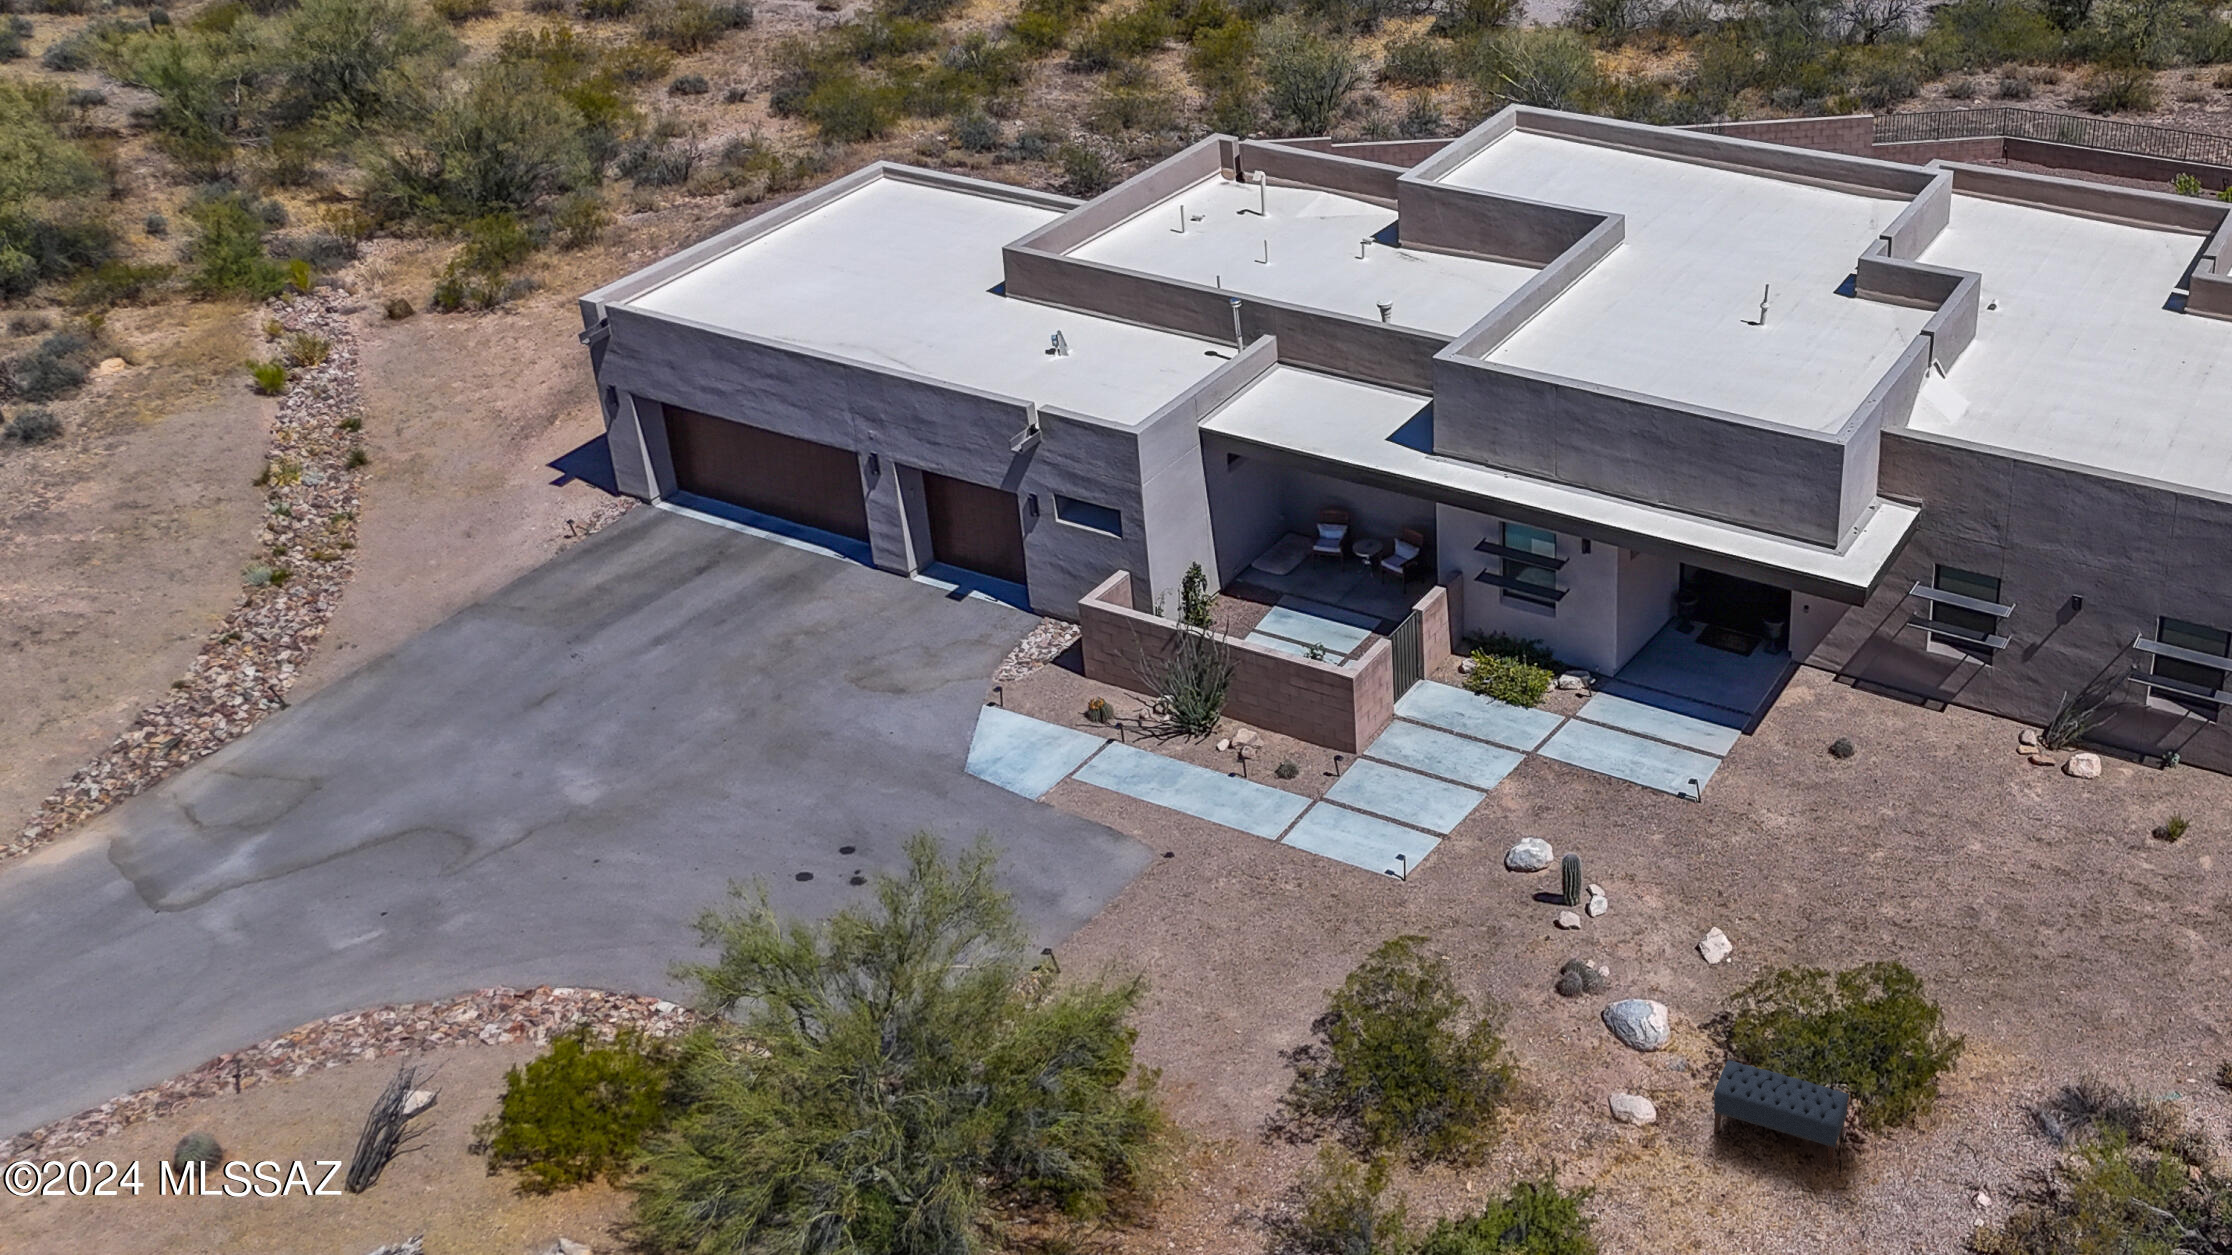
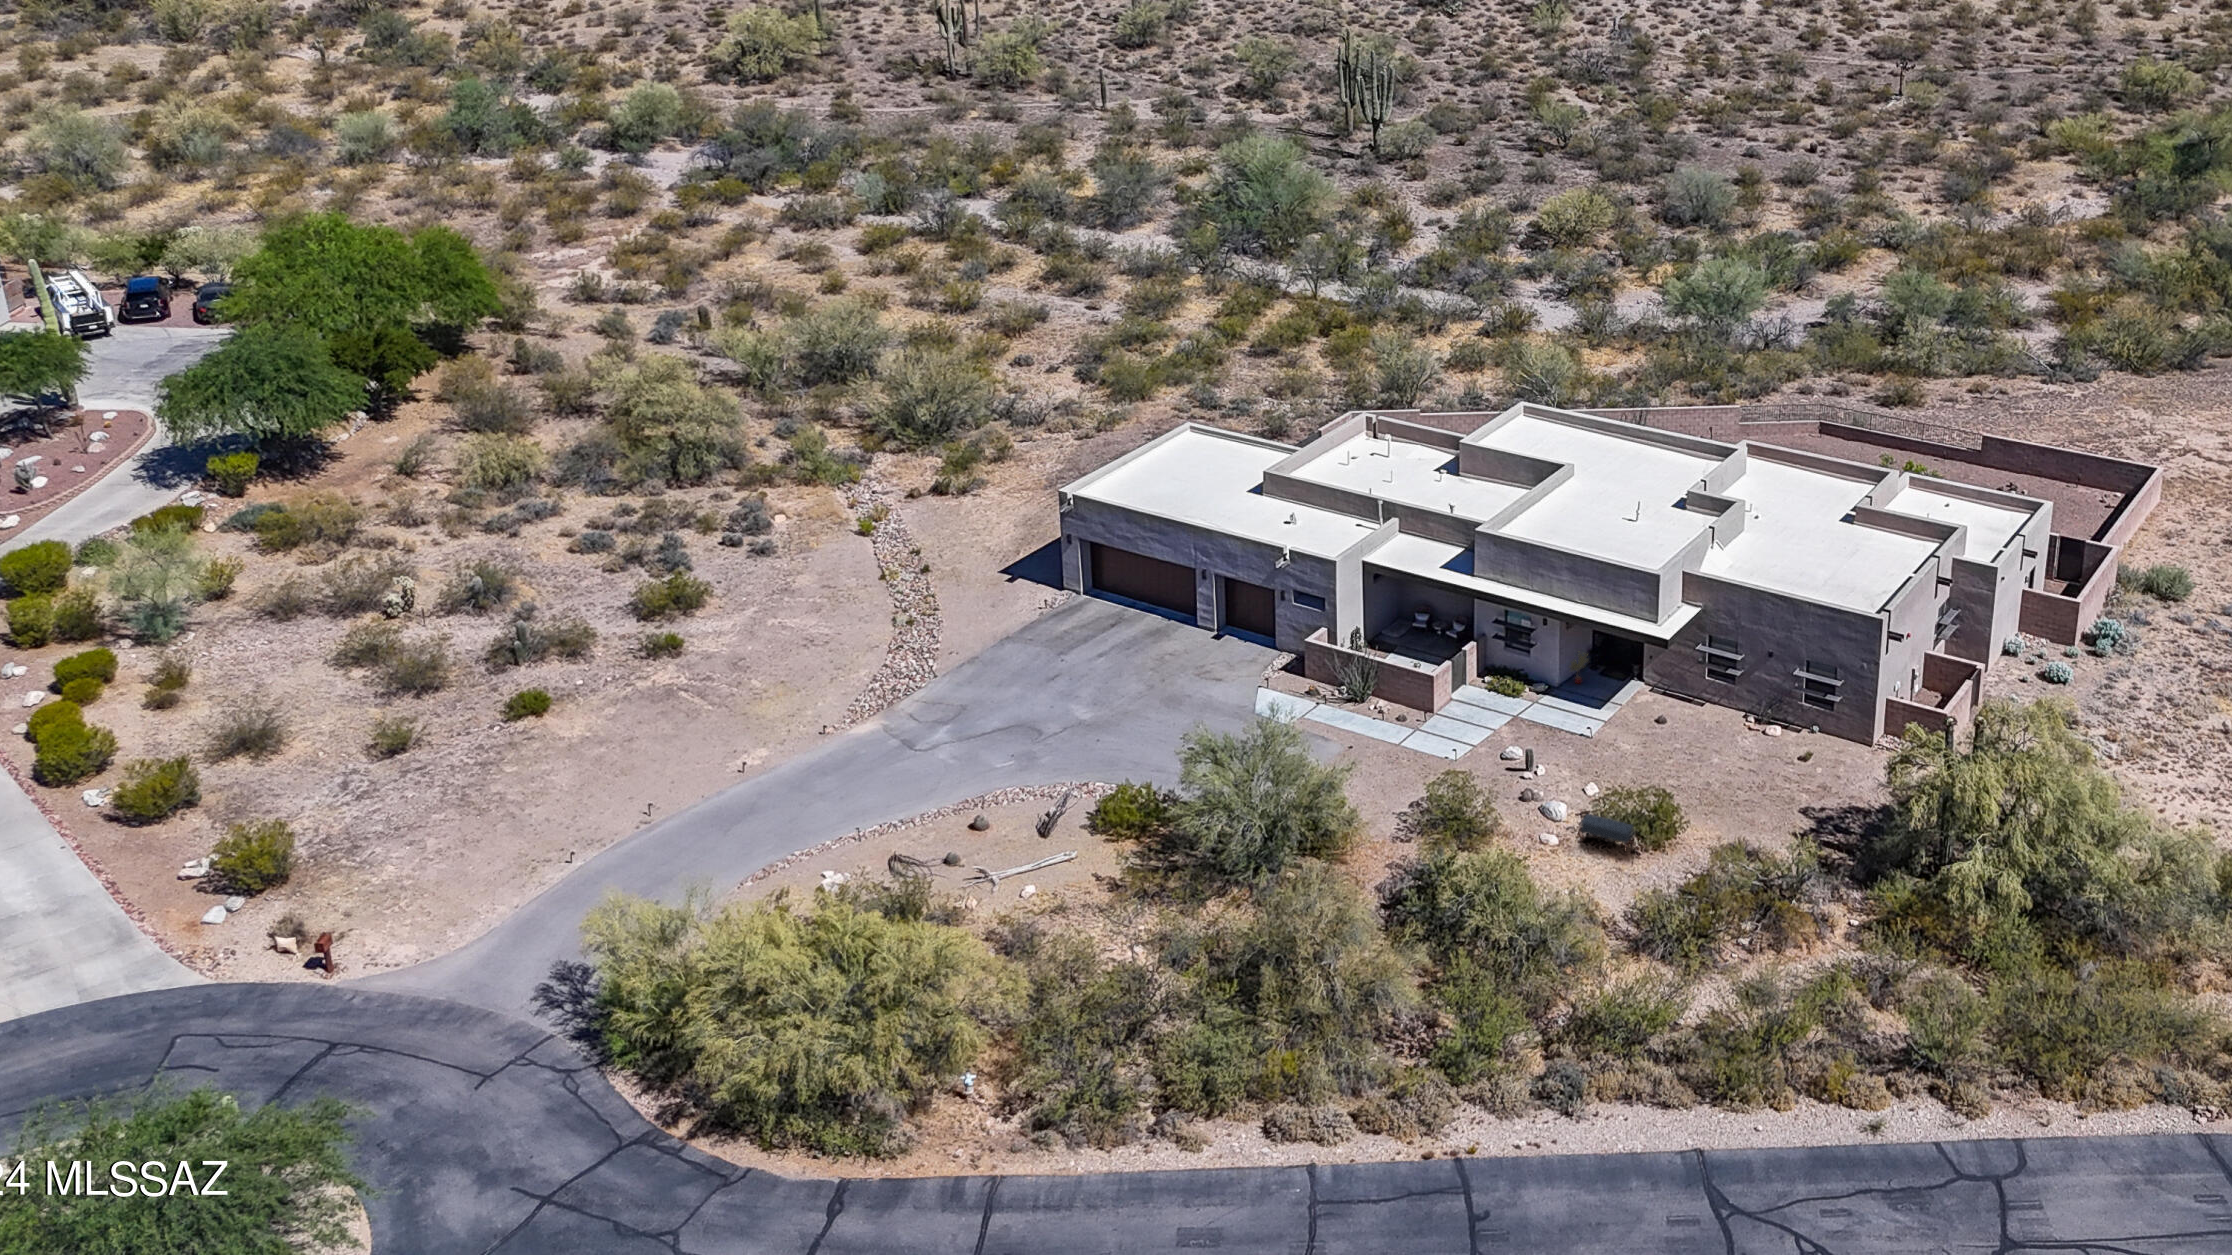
potted tree: none [1634,597,1678,666] -> present [1570,651,1588,683]

